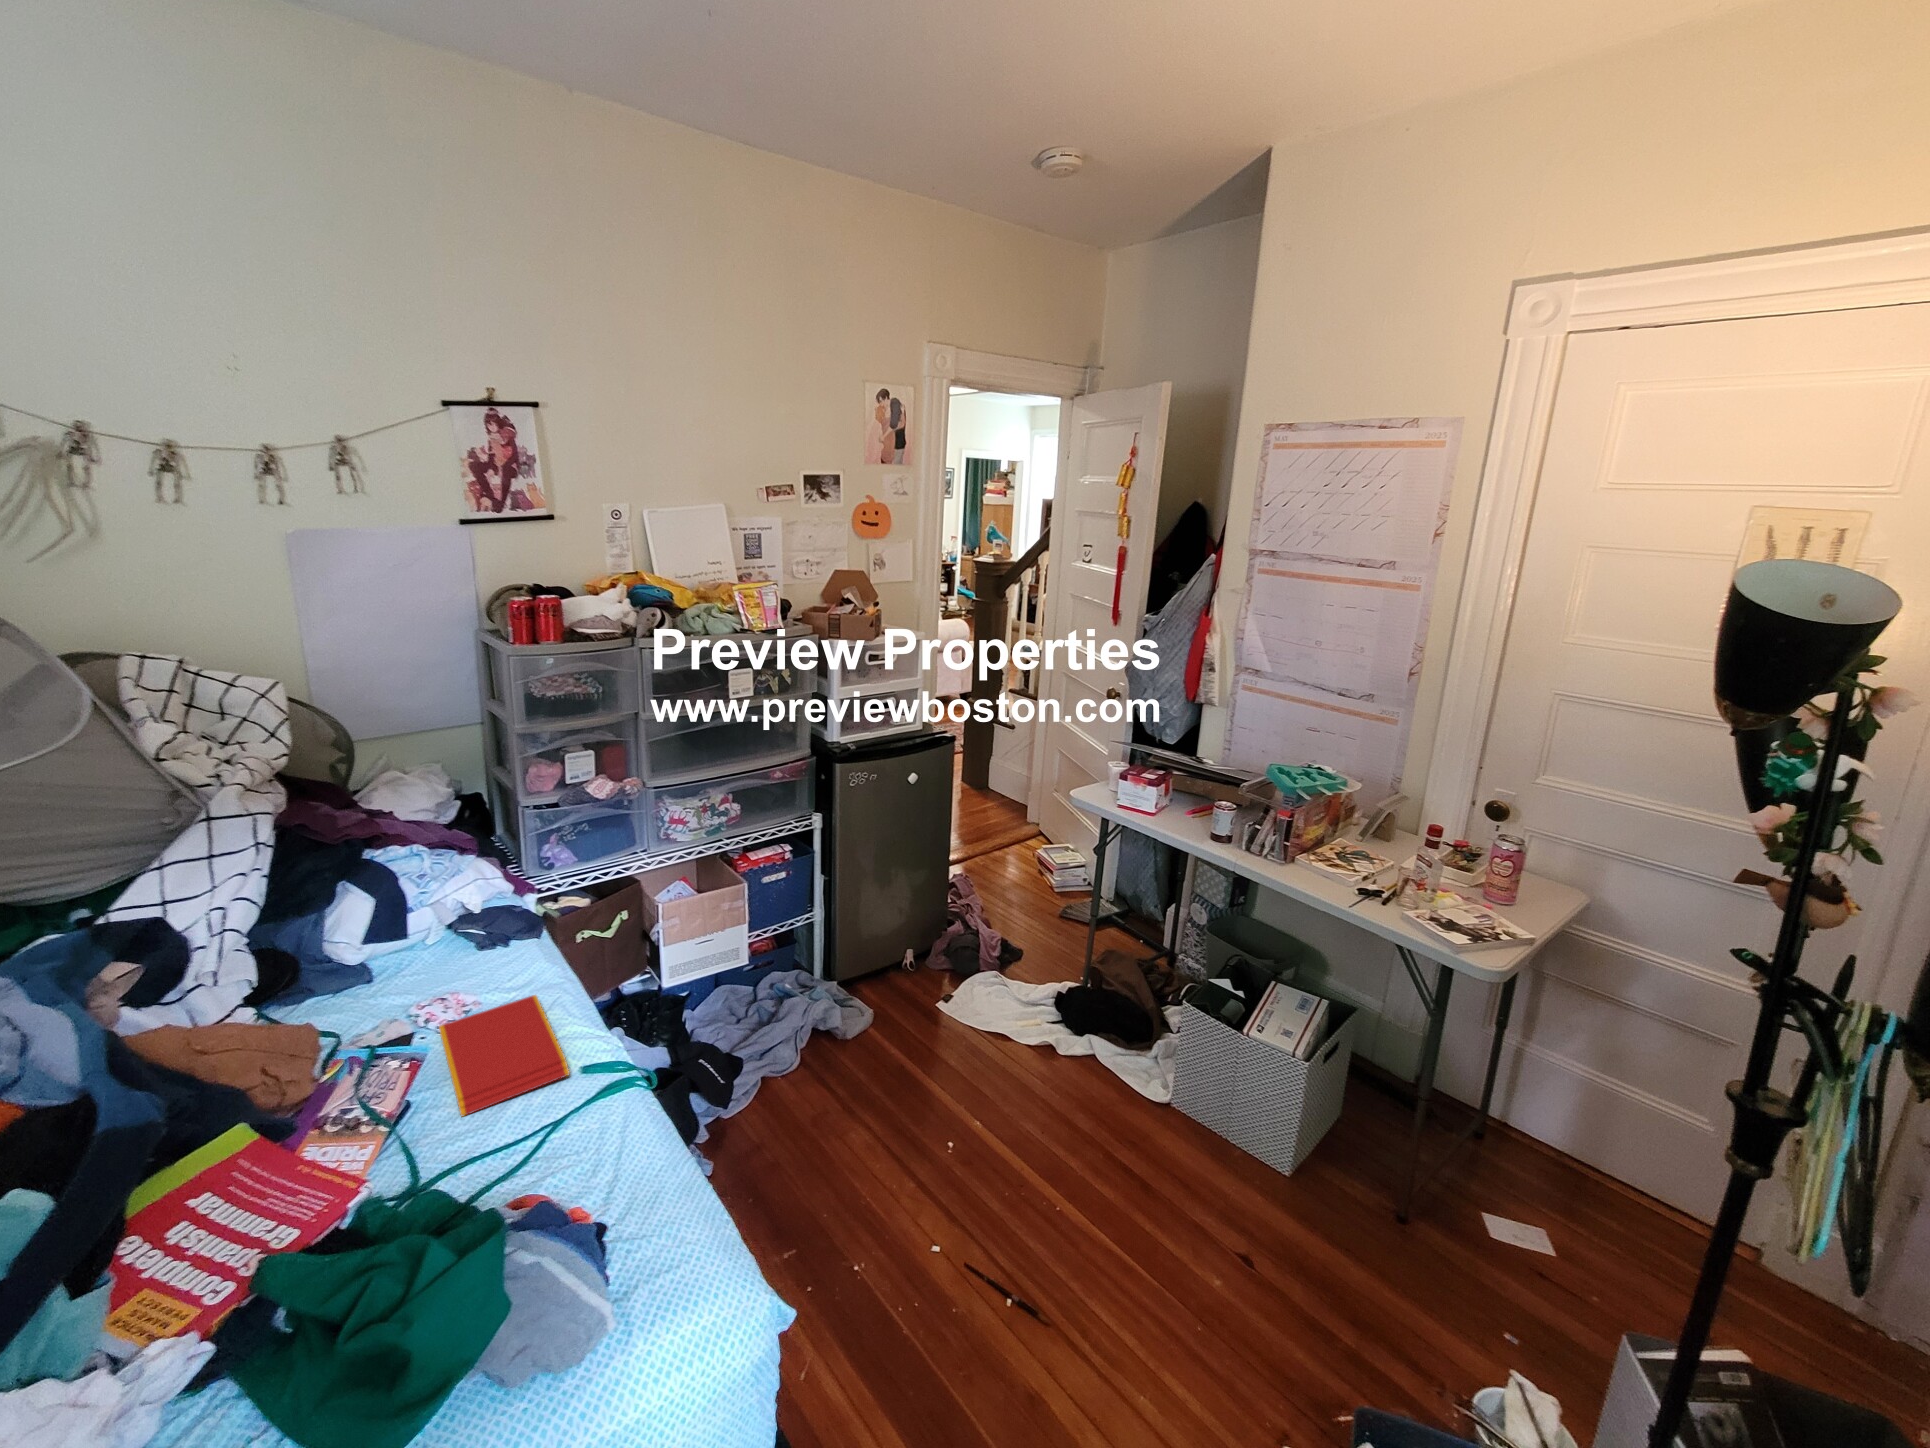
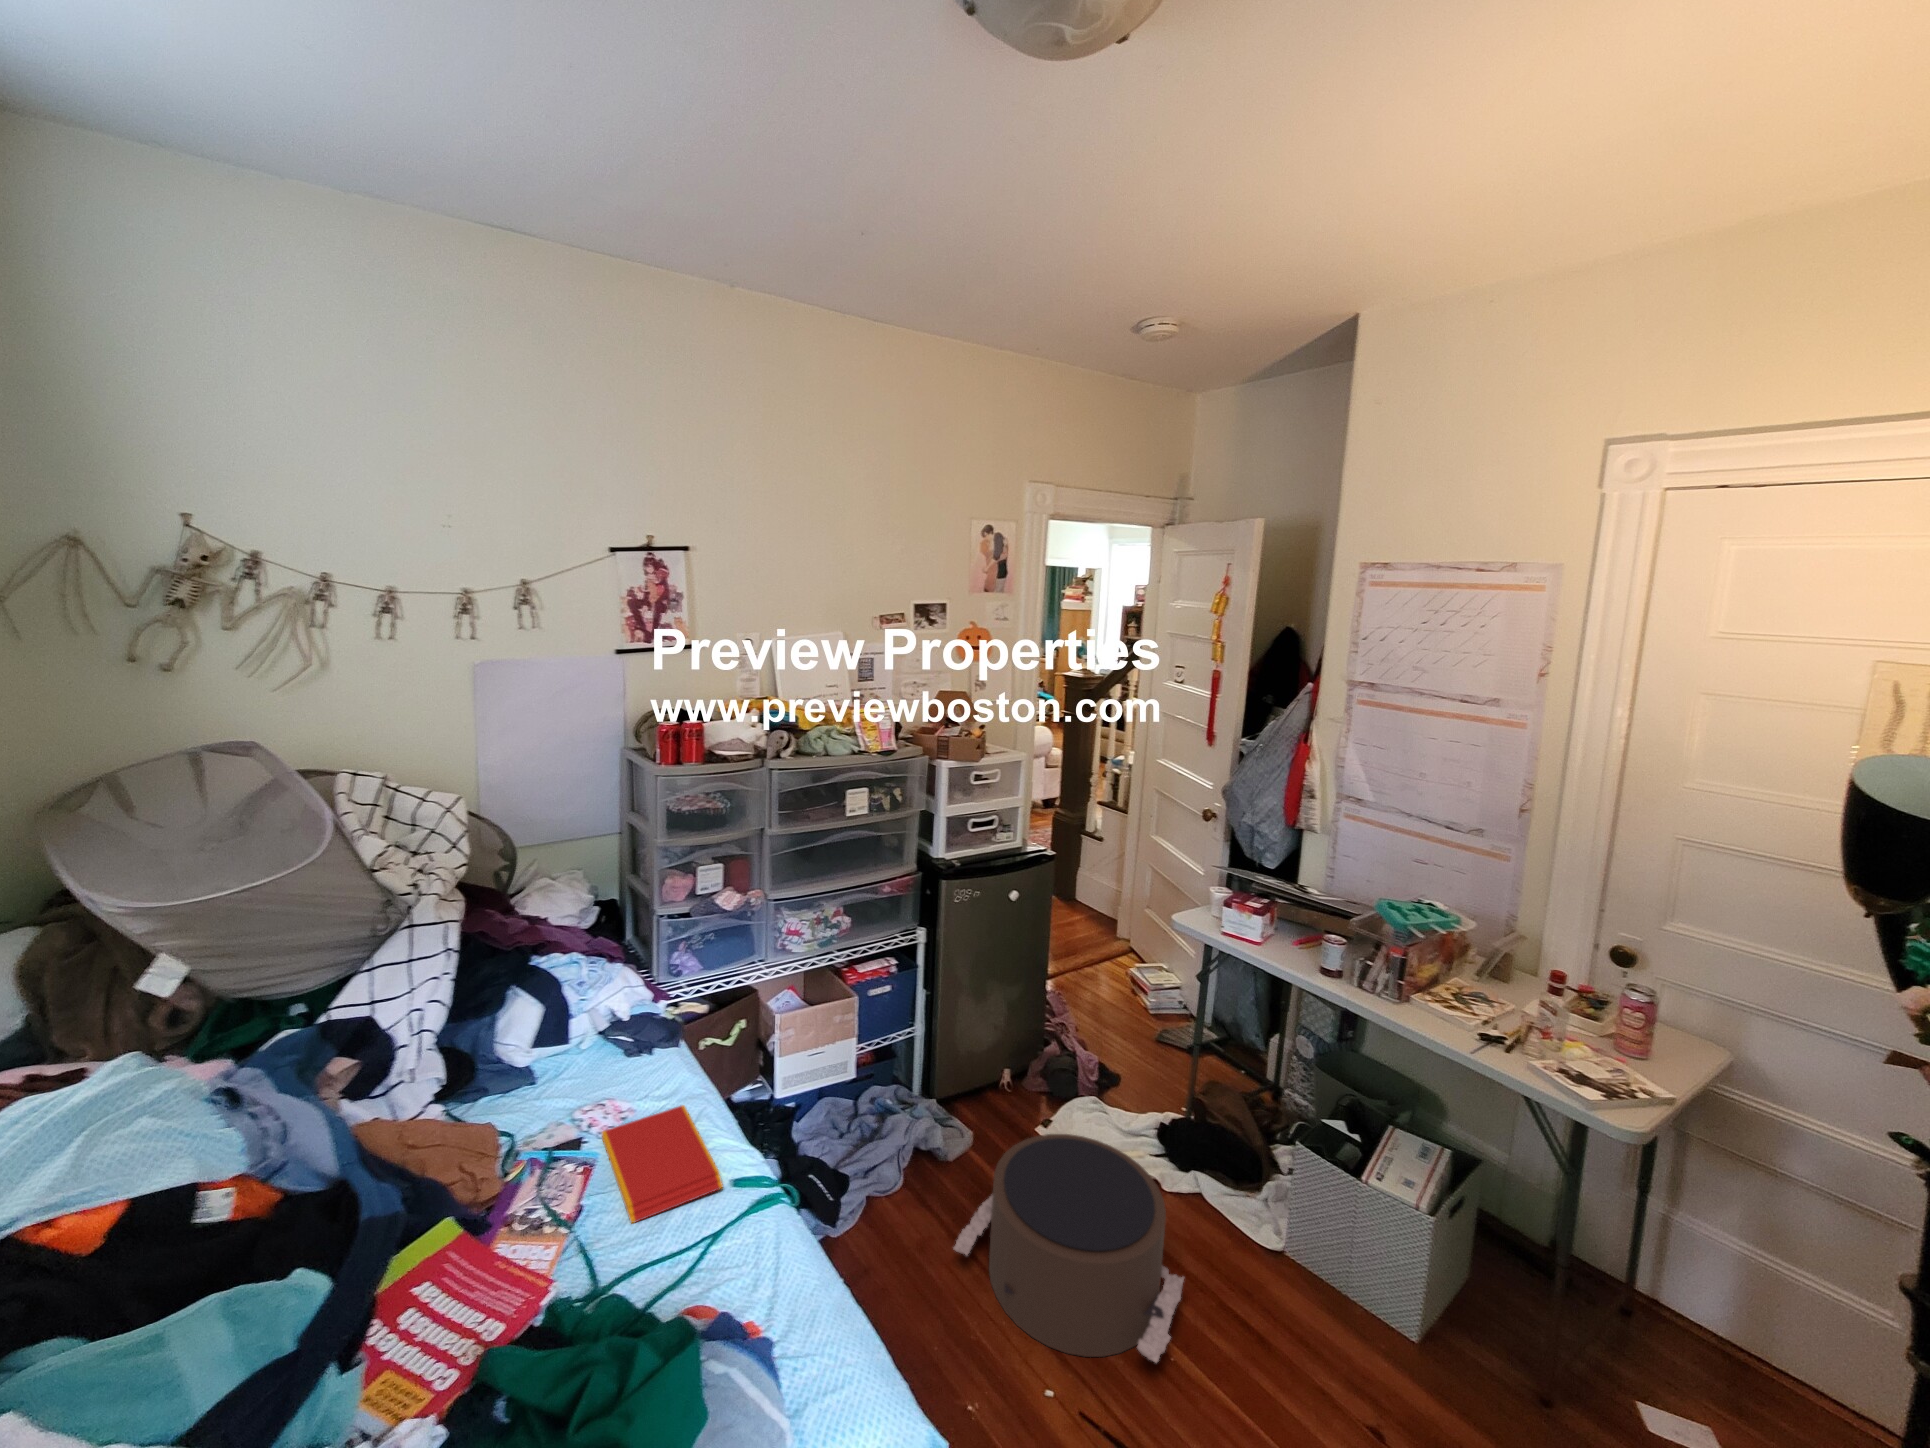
pouf: none [843,1006,1070,1212] -> present [954,1134,1184,1362]

